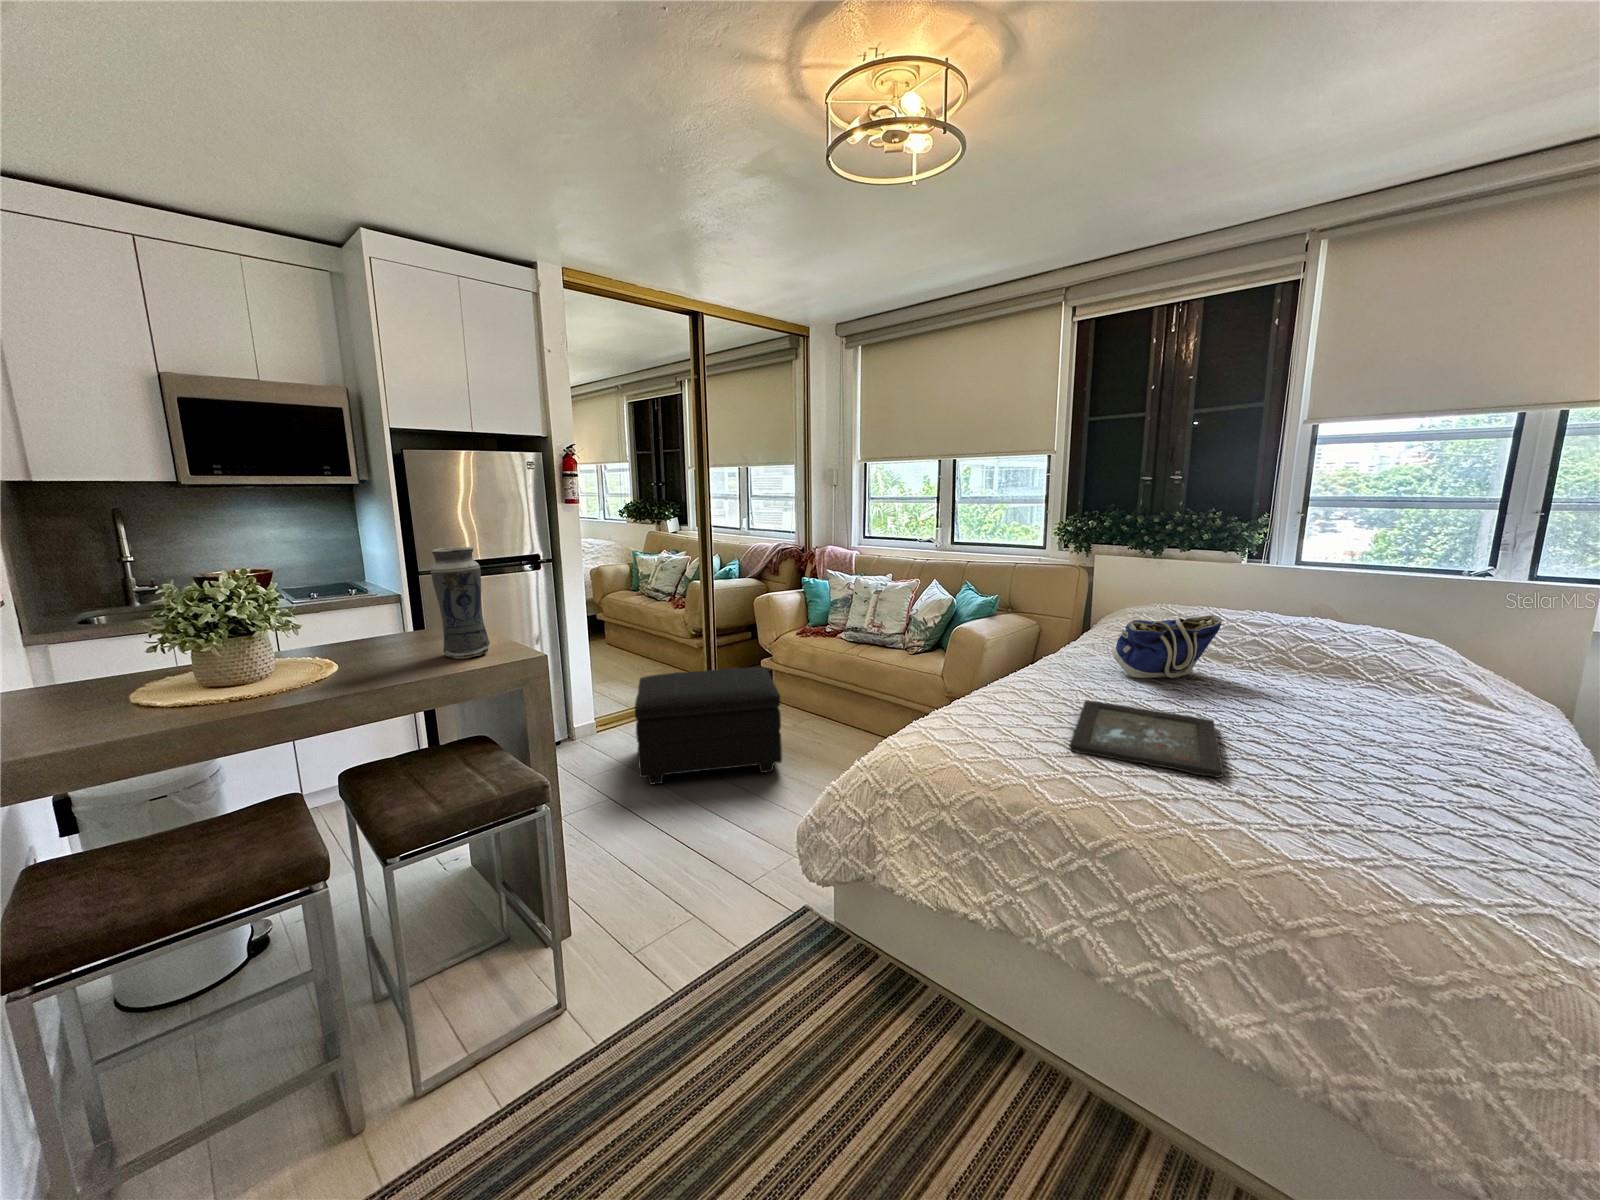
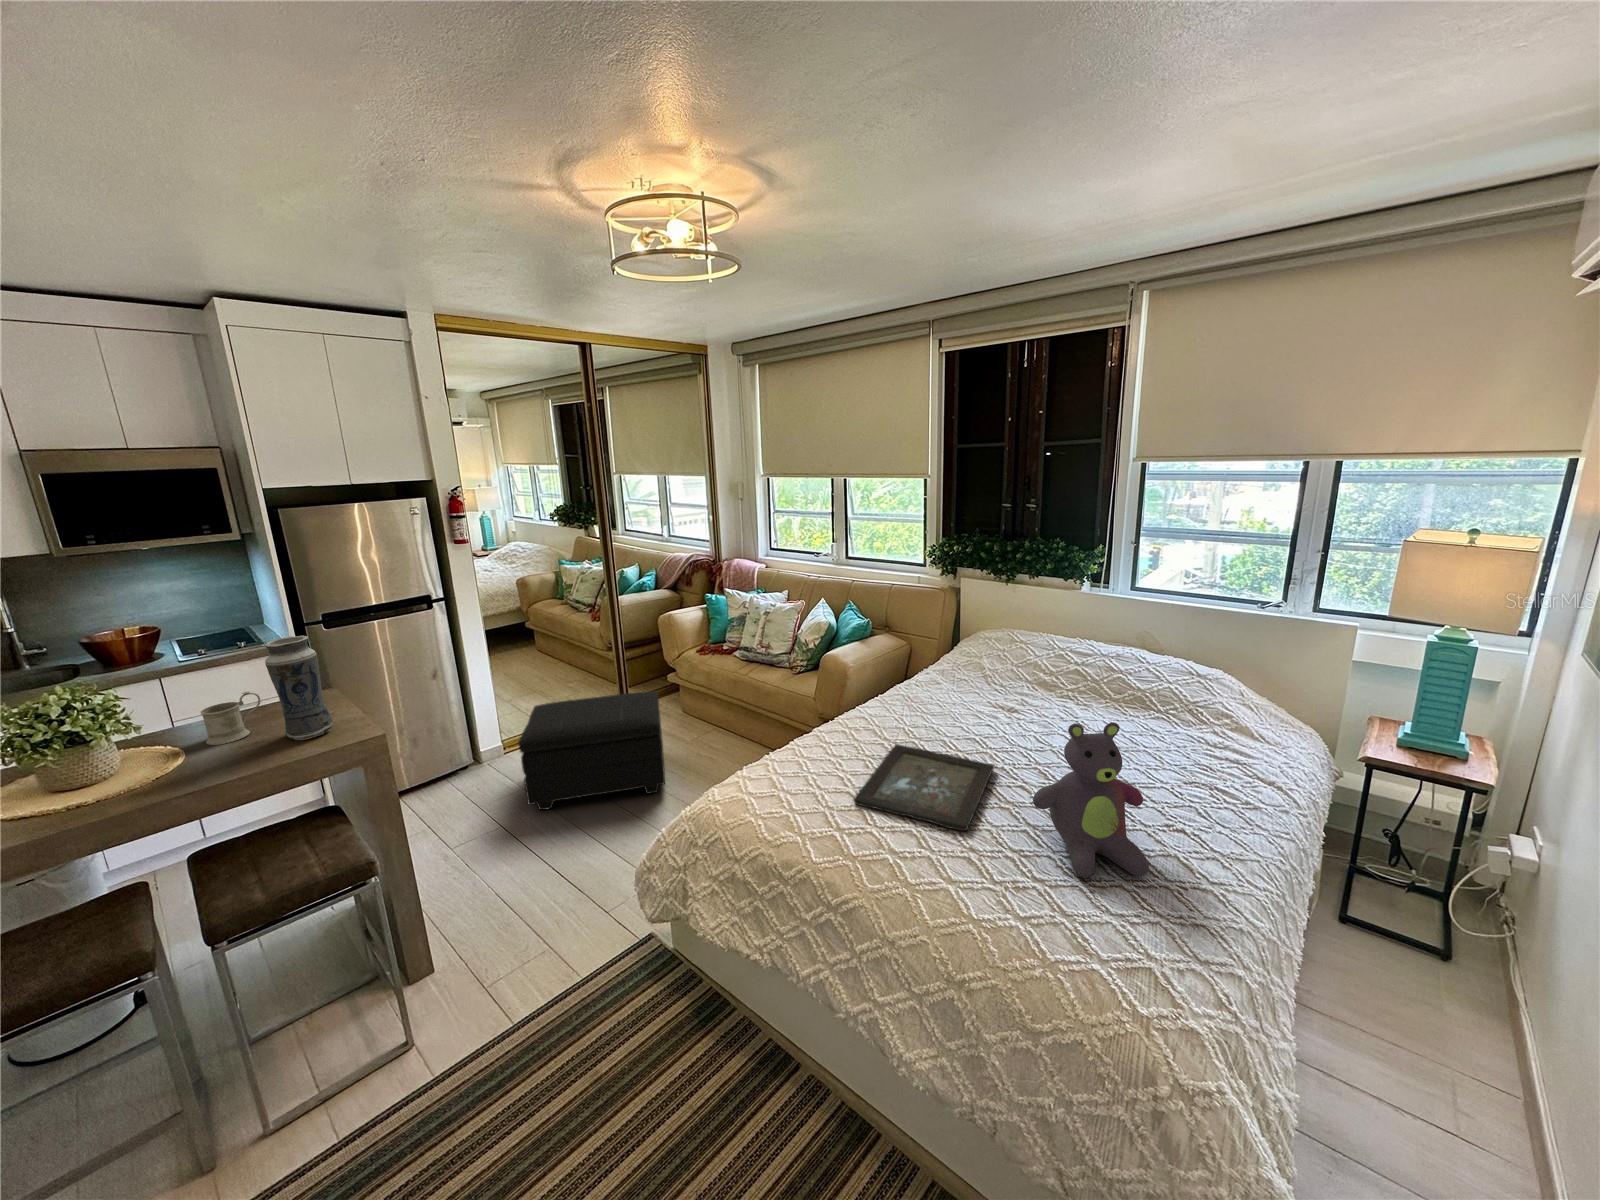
mug: none [358,608,414,660] -> present [201,692,260,745]
tote bag: present [1111,615,1221,678] -> none [943,655,1033,712]
stuffed bear: none [1310,645,1482,824] -> present [1033,722,1149,878]

